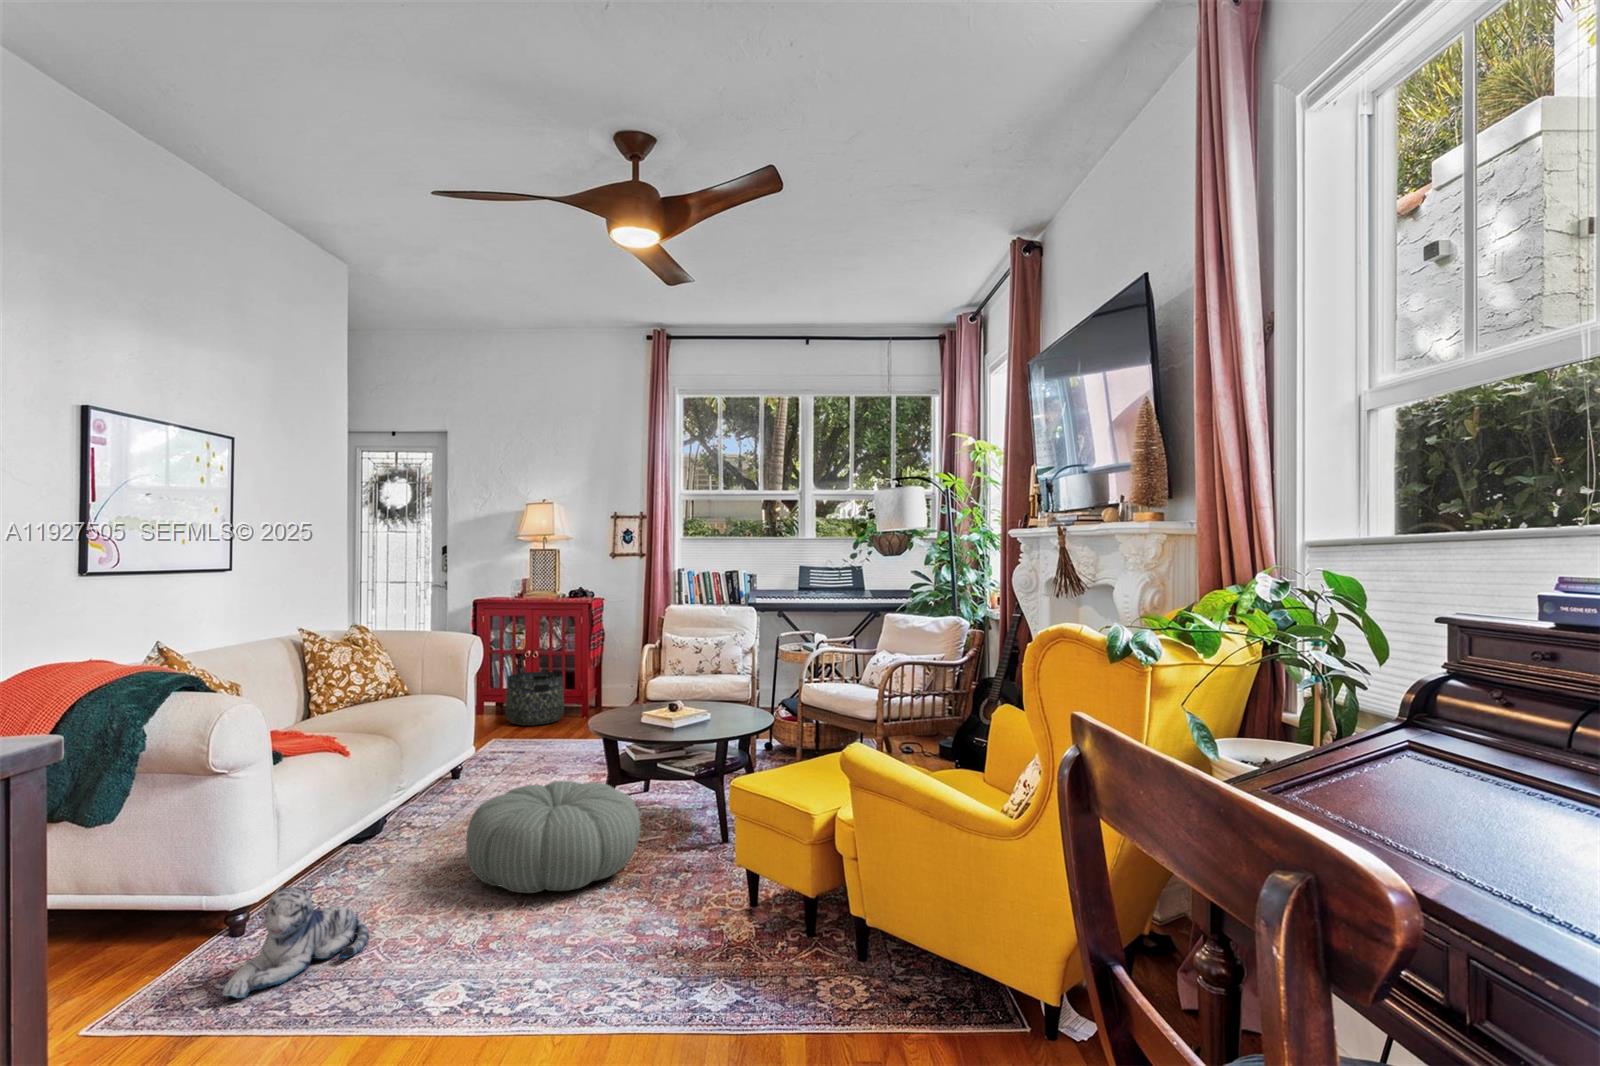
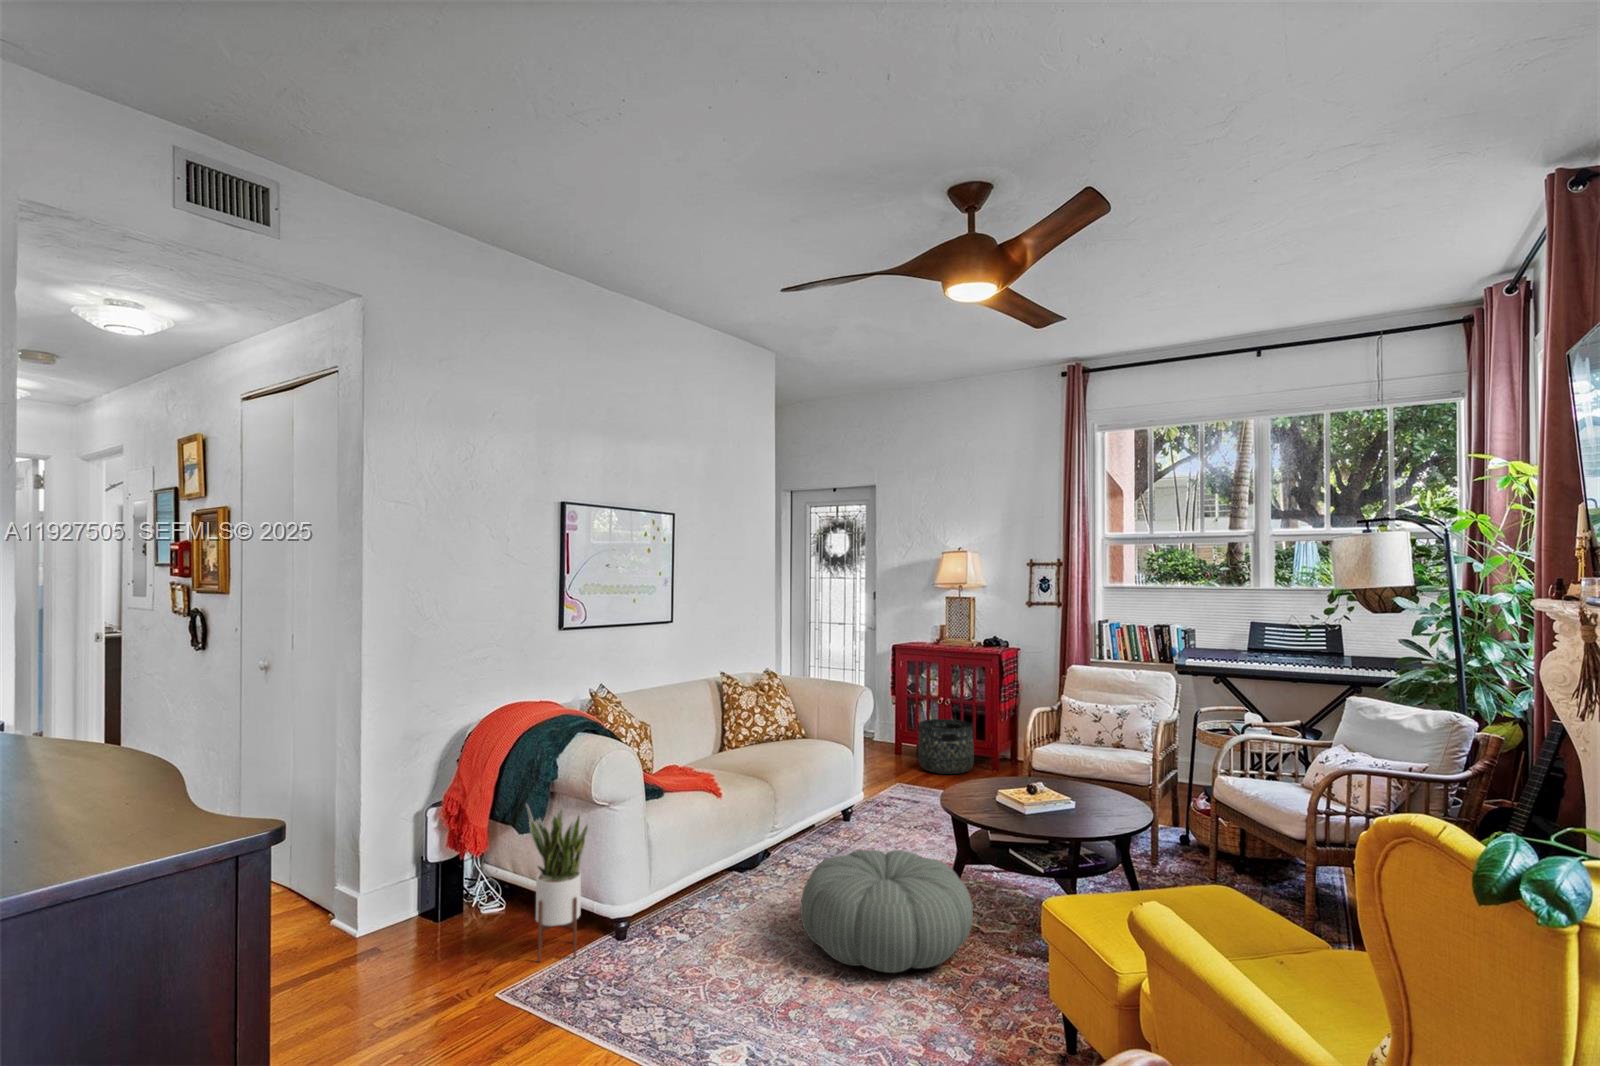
potted plant: none [98,784,199,984] -> present [526,804,588,962]
plush toy: present [223,886,369,998] -> none [580,910,705,1002]

